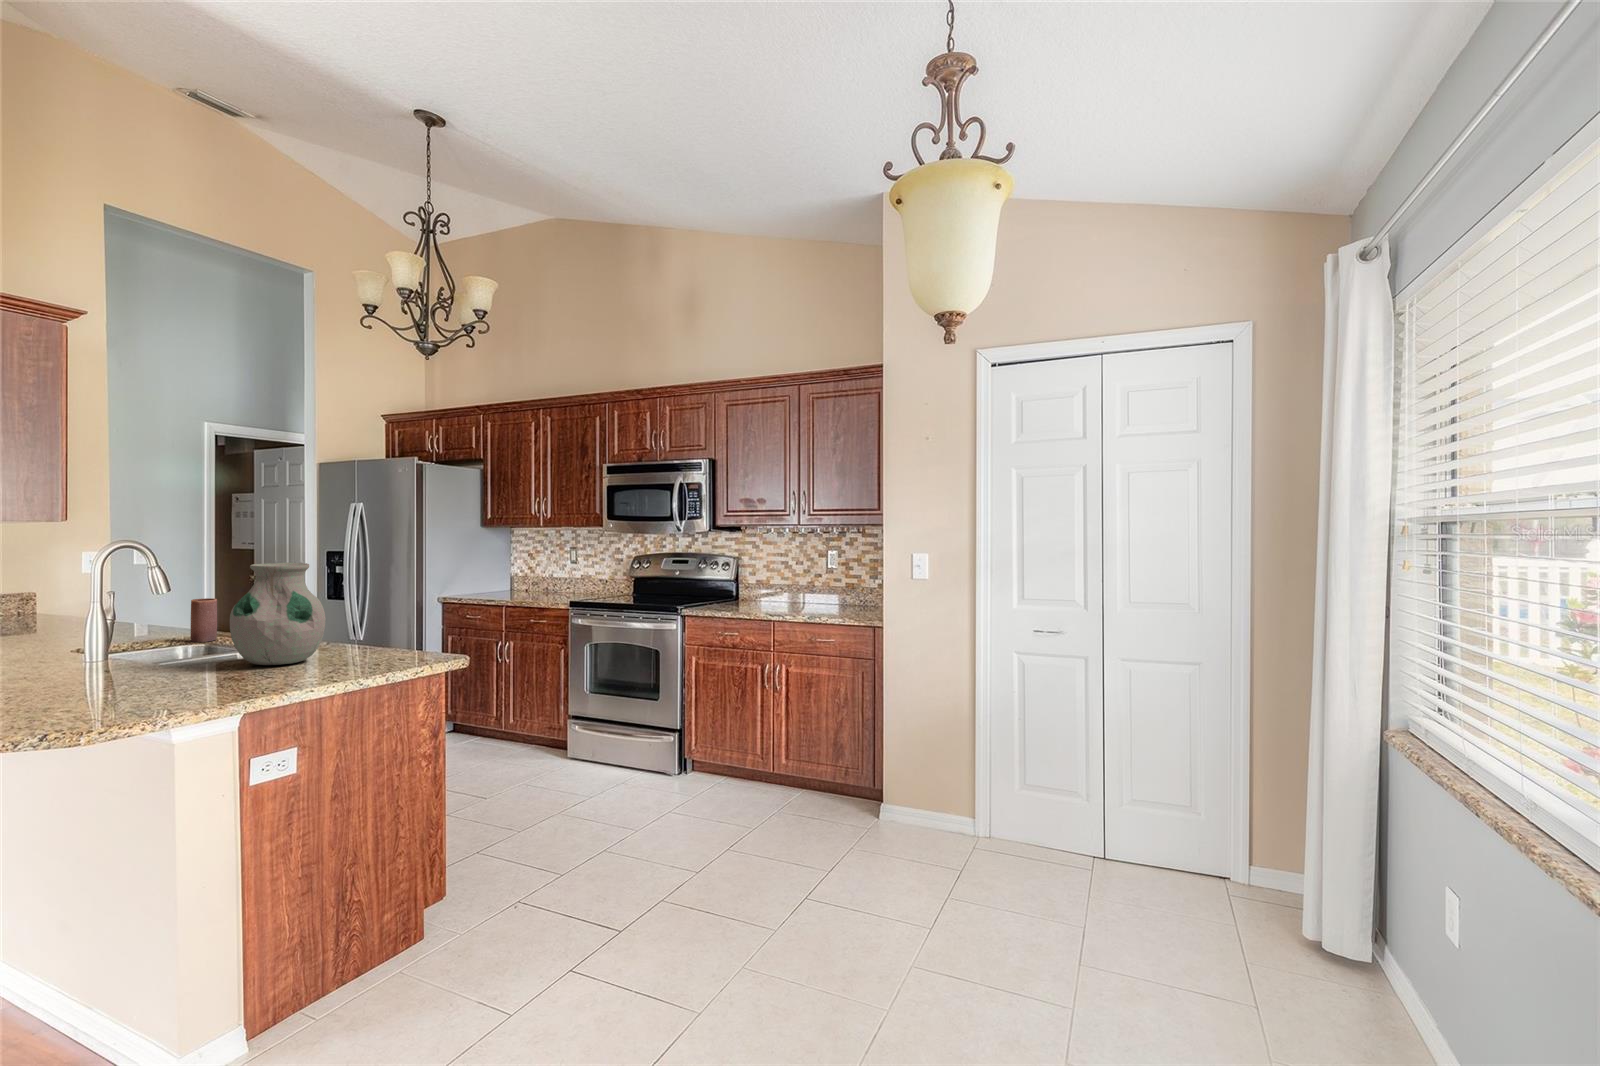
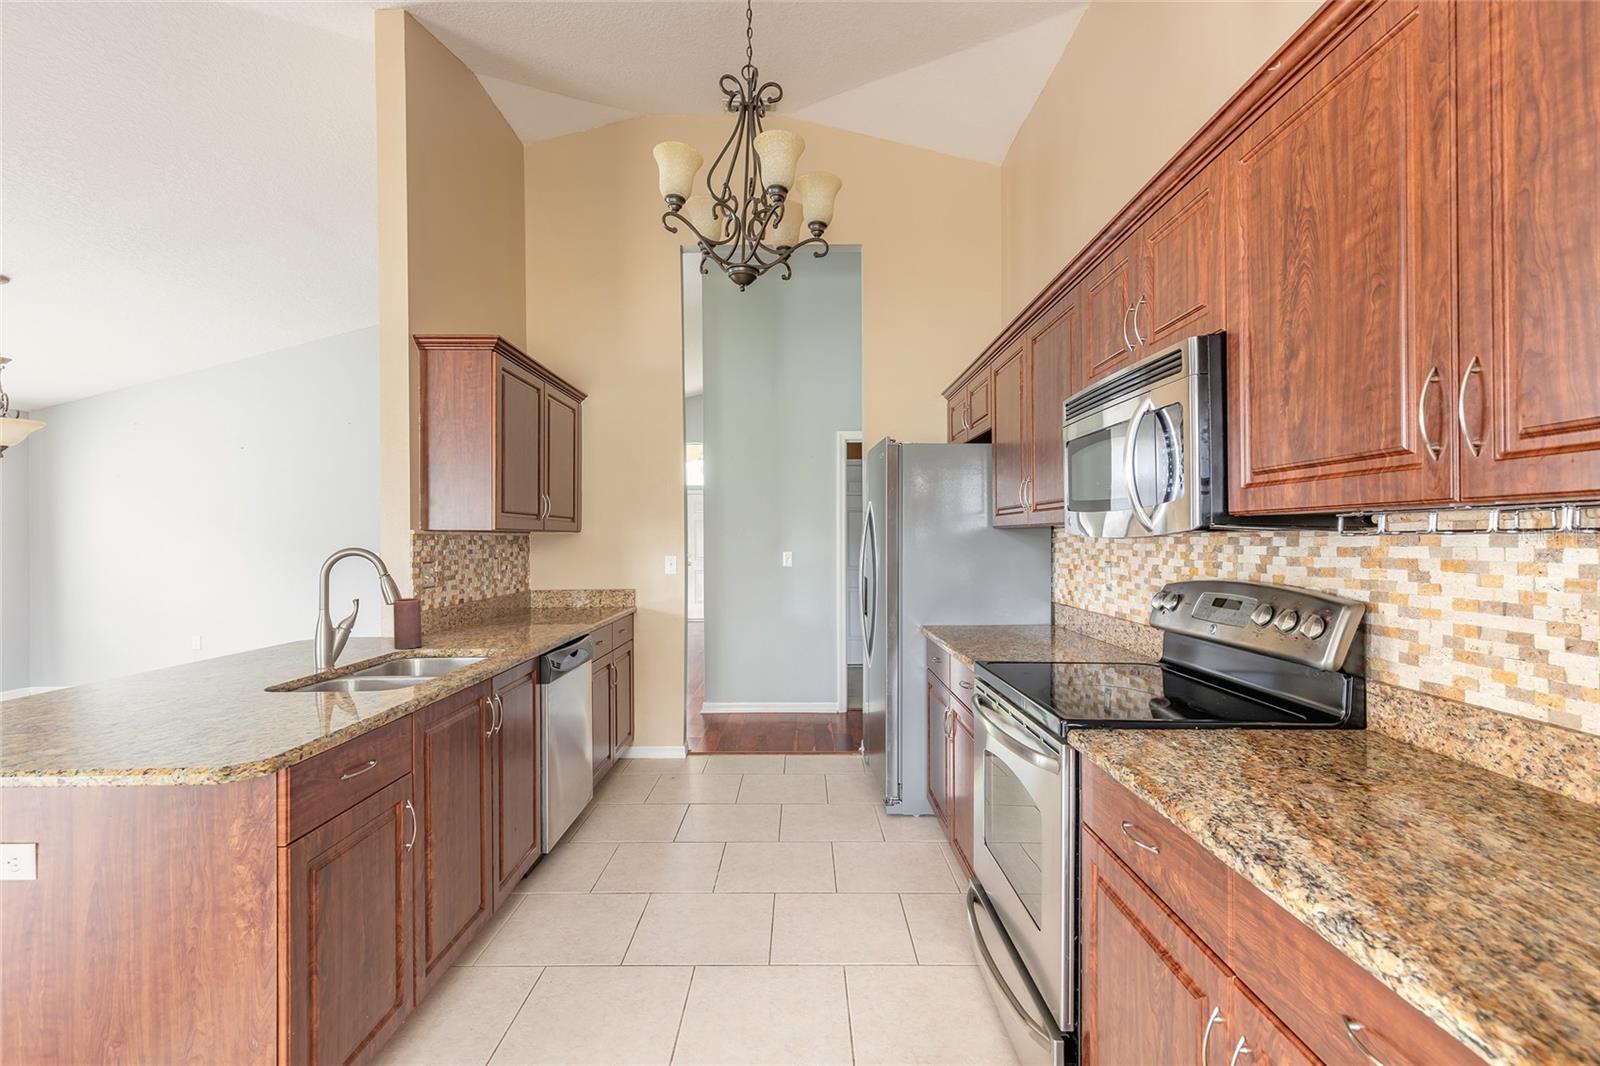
vase: present [230,563,326,665] -> none [83,558,234,704]

